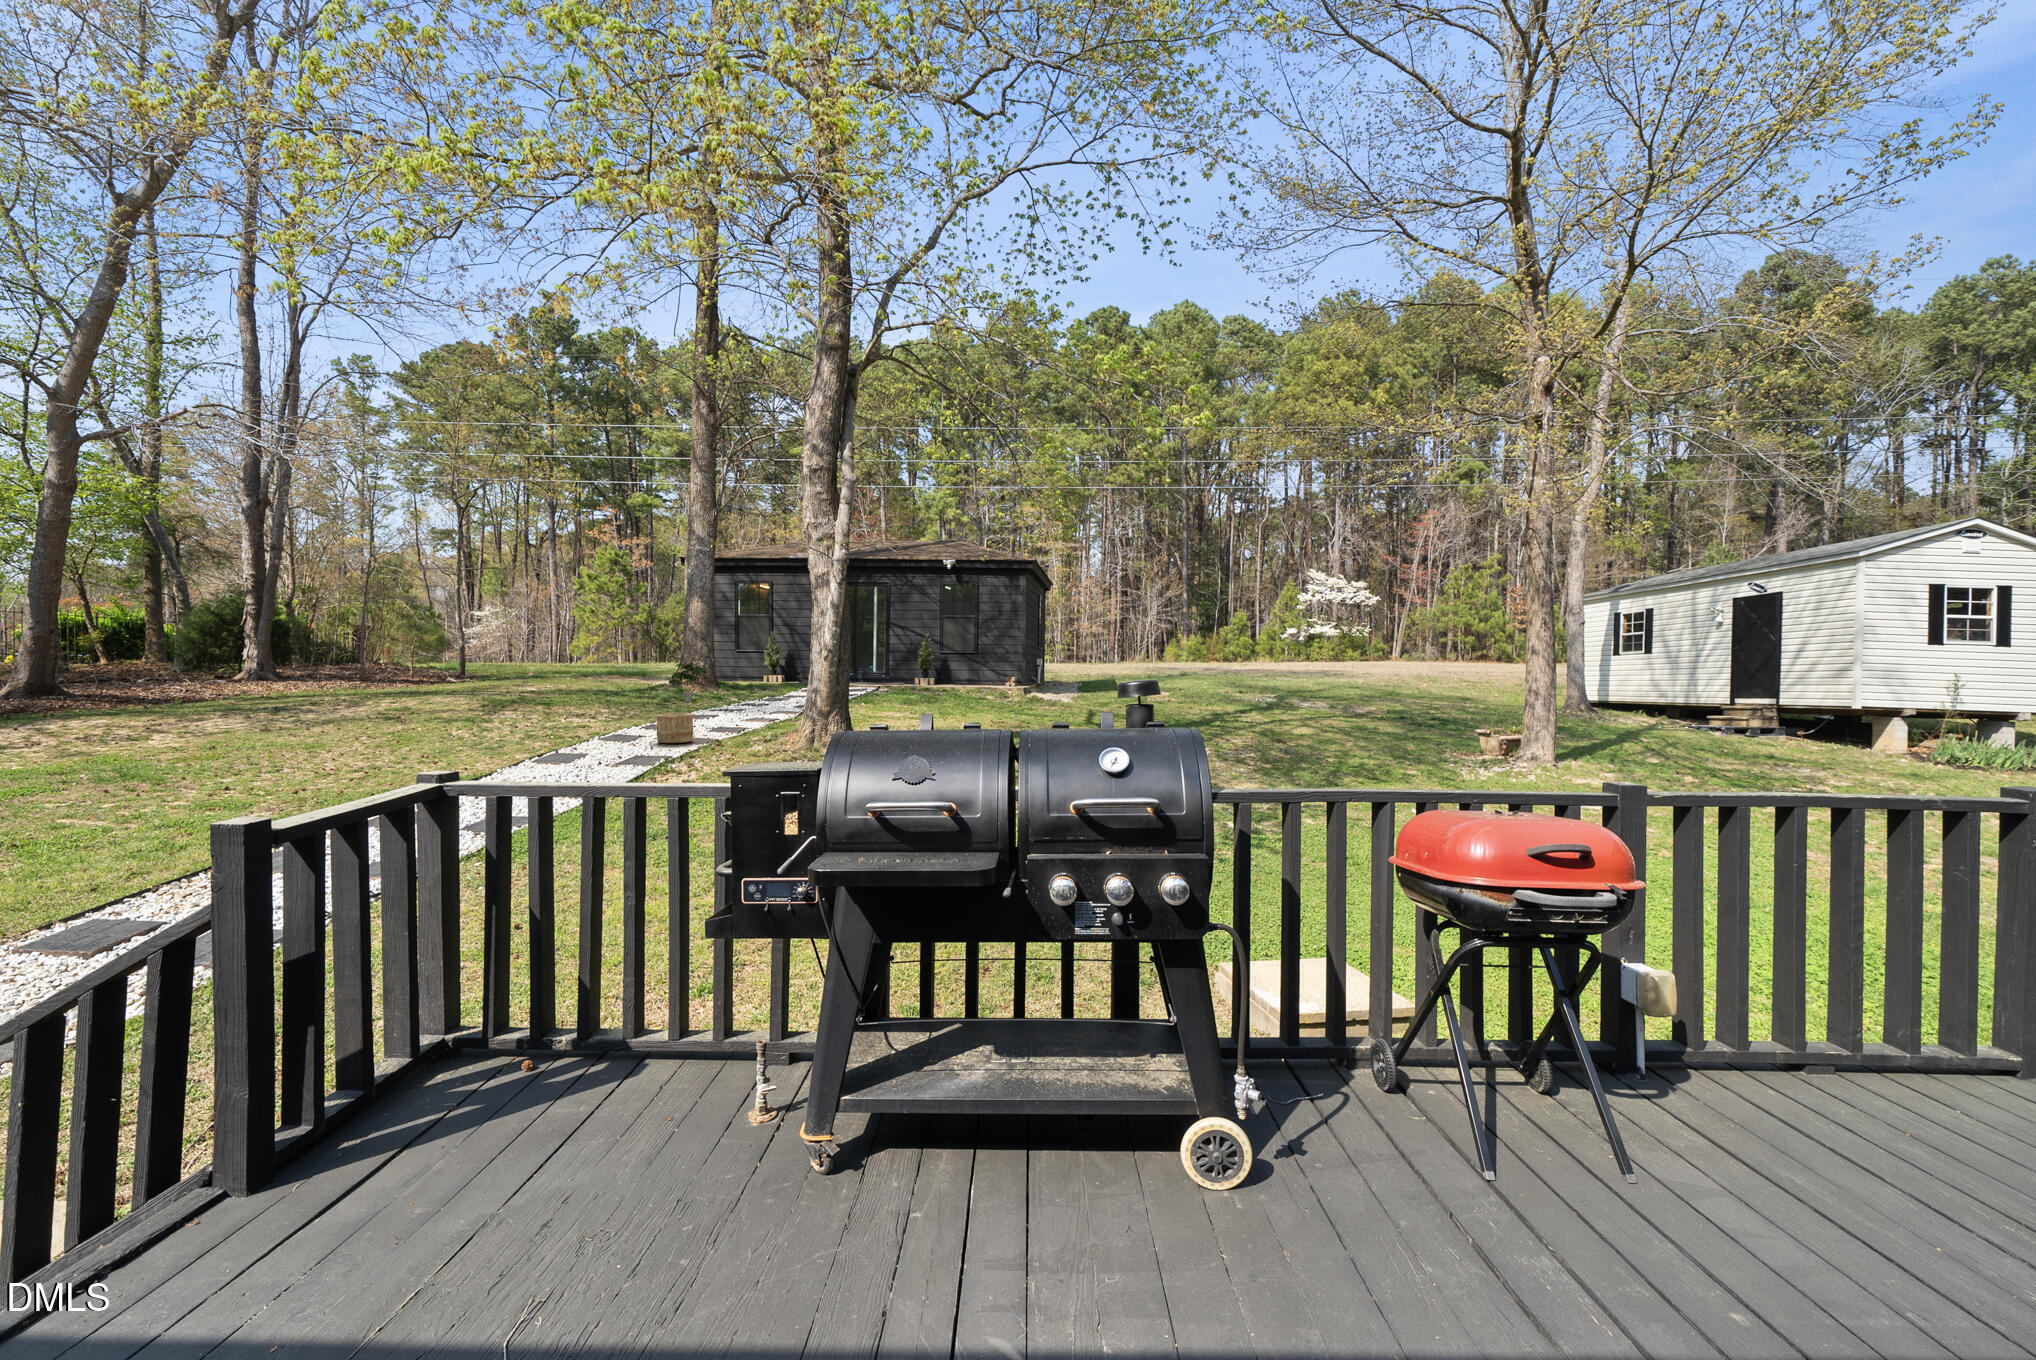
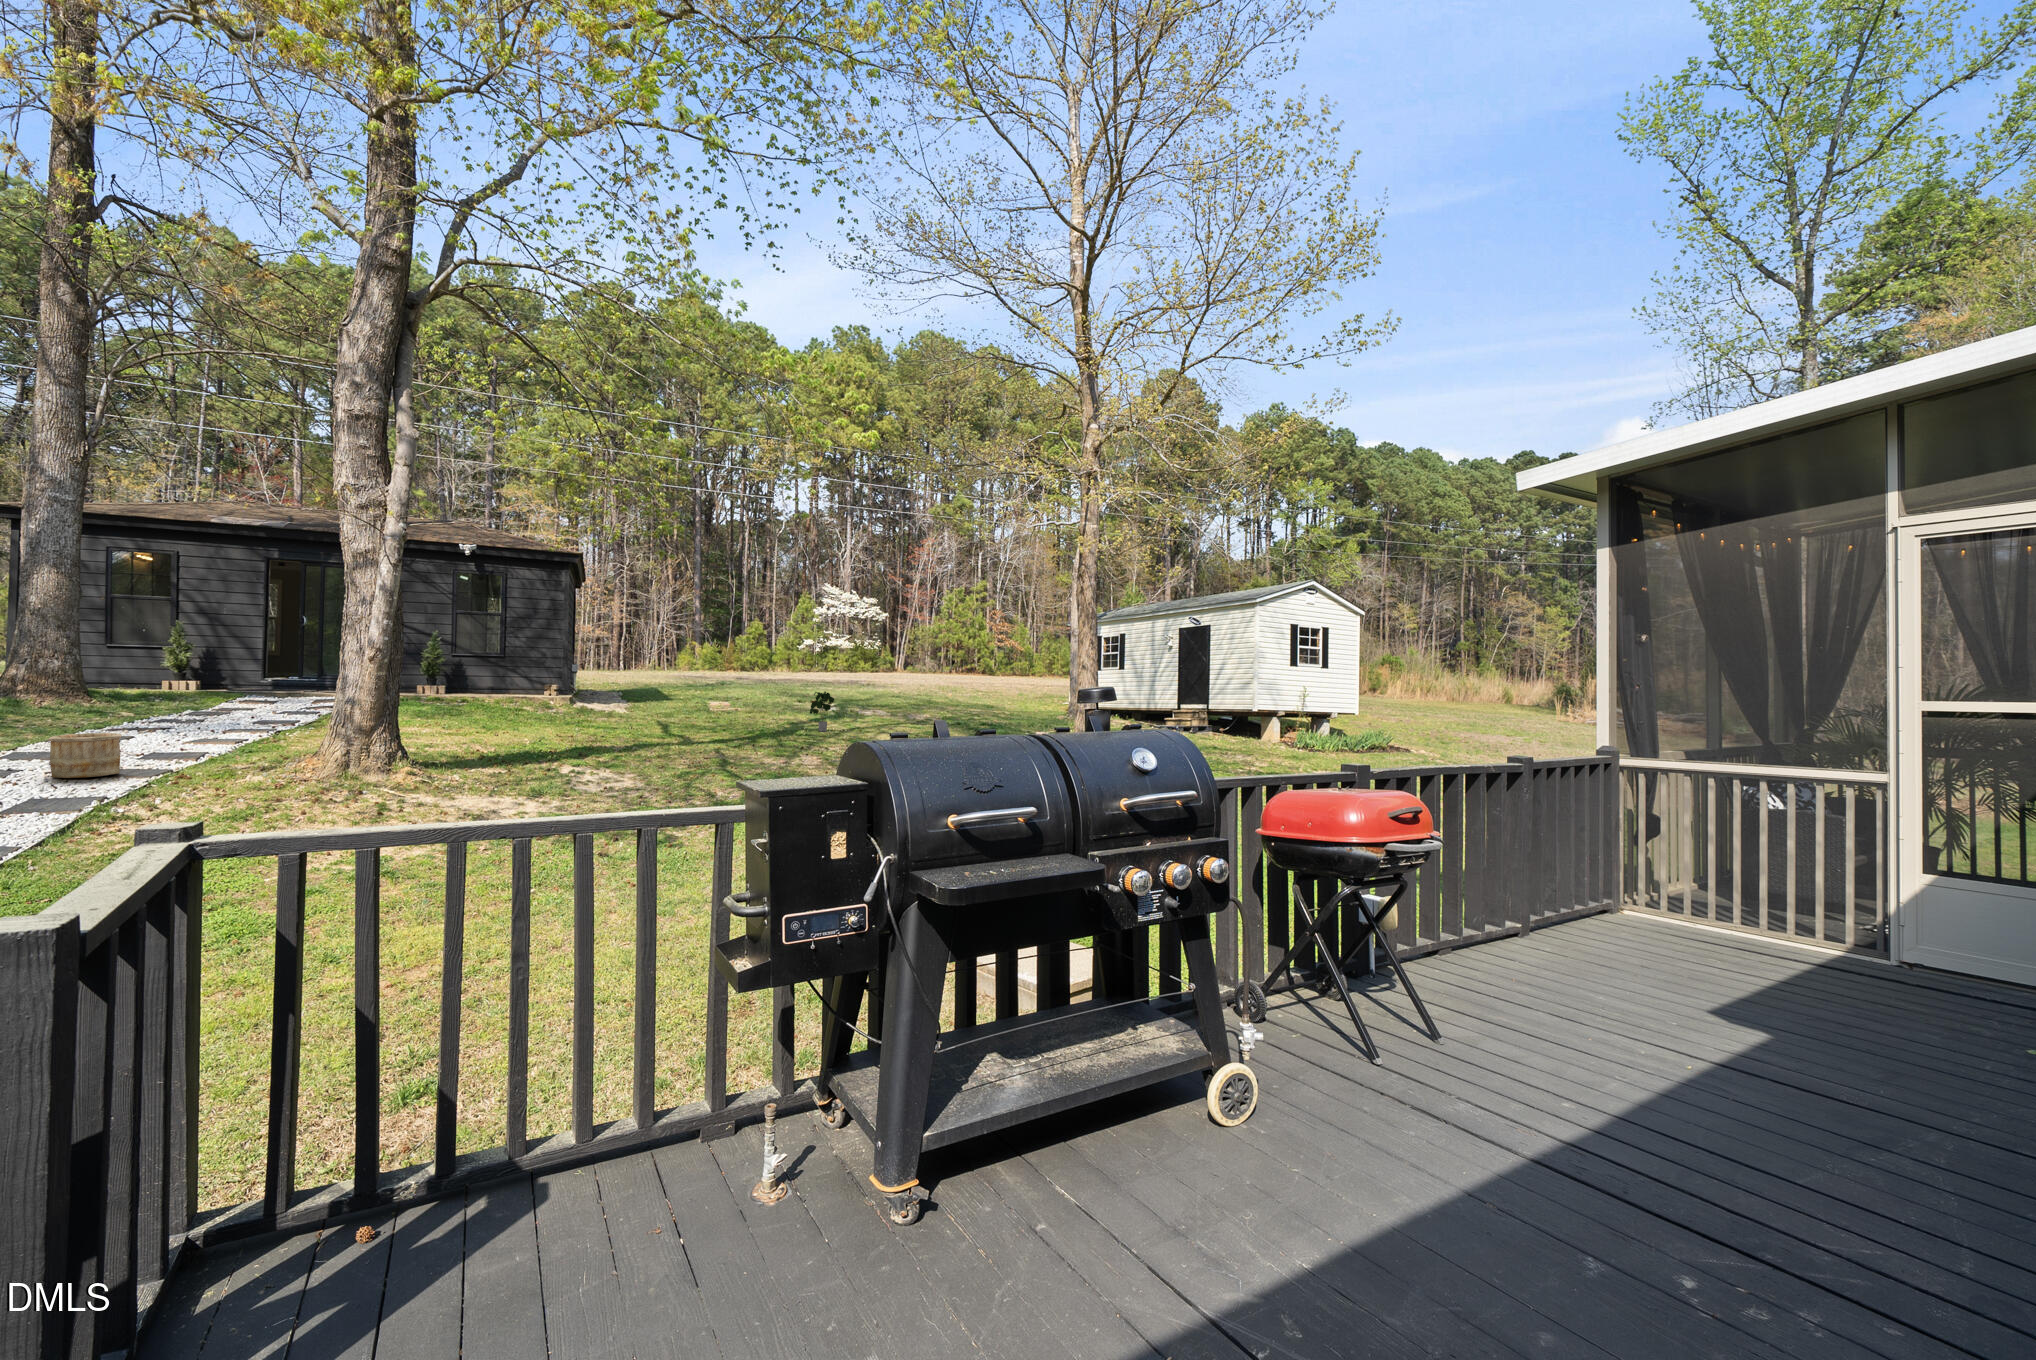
potted plant: present [669,663,706,702] -> present [810,691,834,732]

